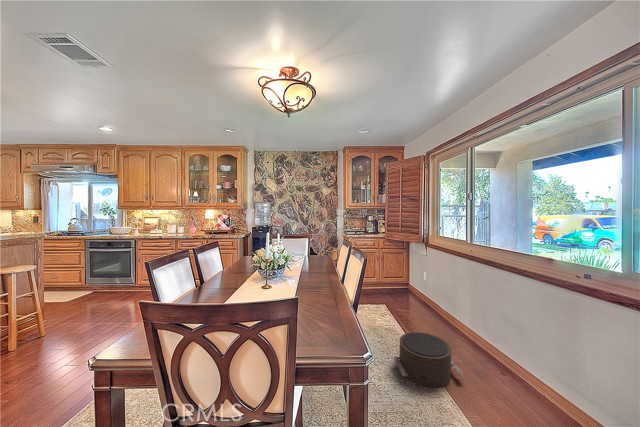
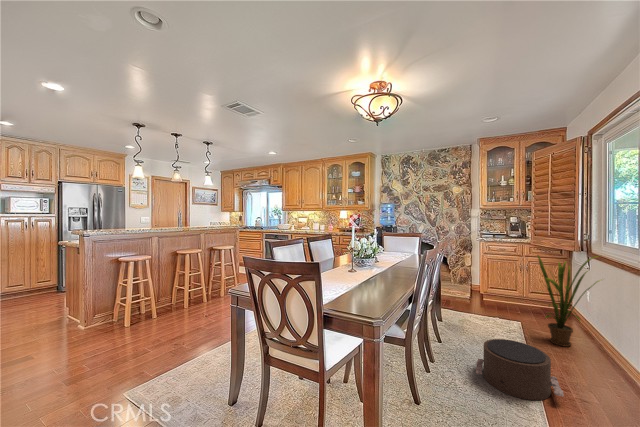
house plant: none [409,249,449,320] -> present [538,255,599,347]

